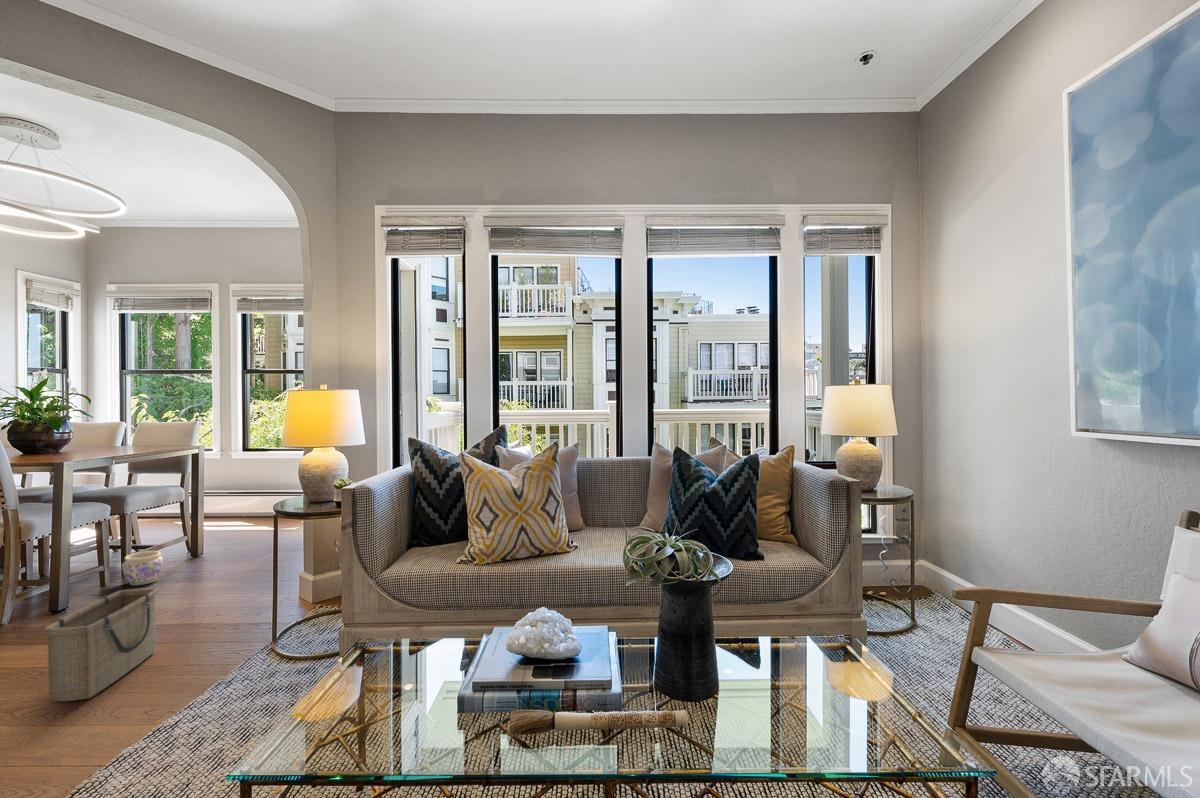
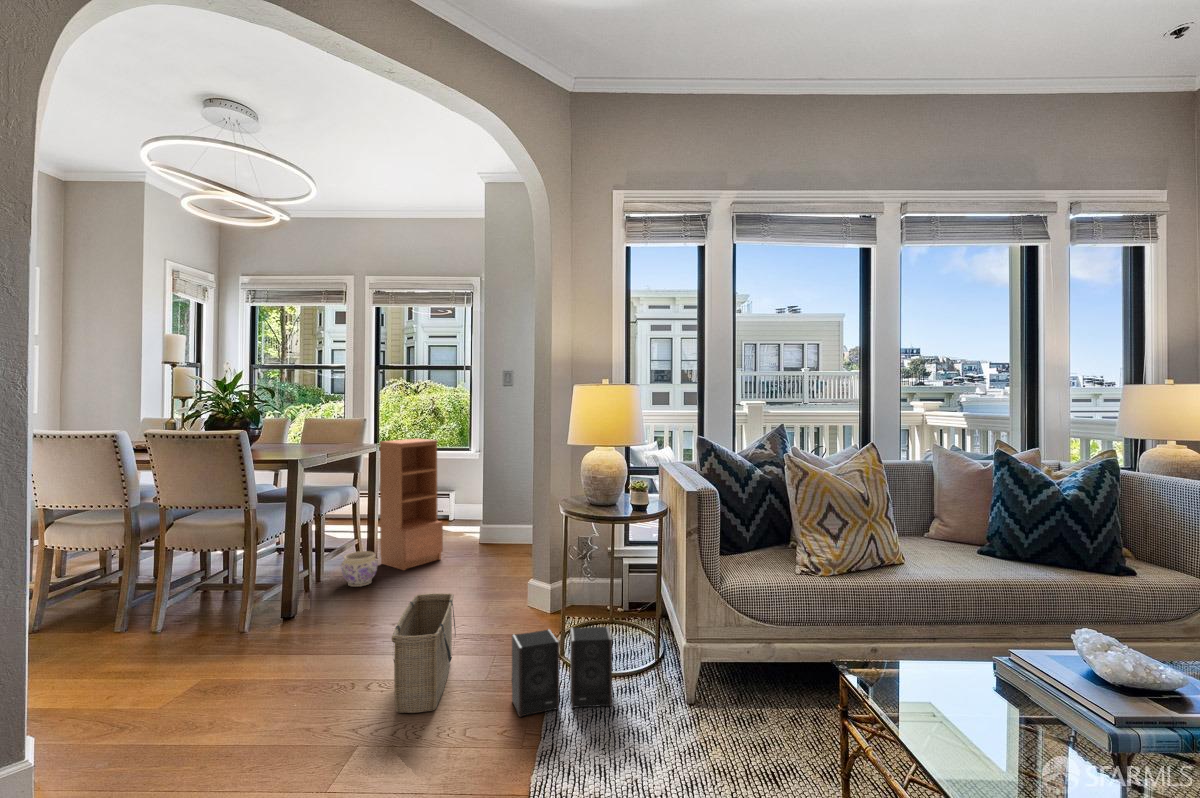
bookcase: none [181,442,248,569] -> present [380,438,443,570]
speaker: none [164,616,278,703] -> present [512,626,612,717]

